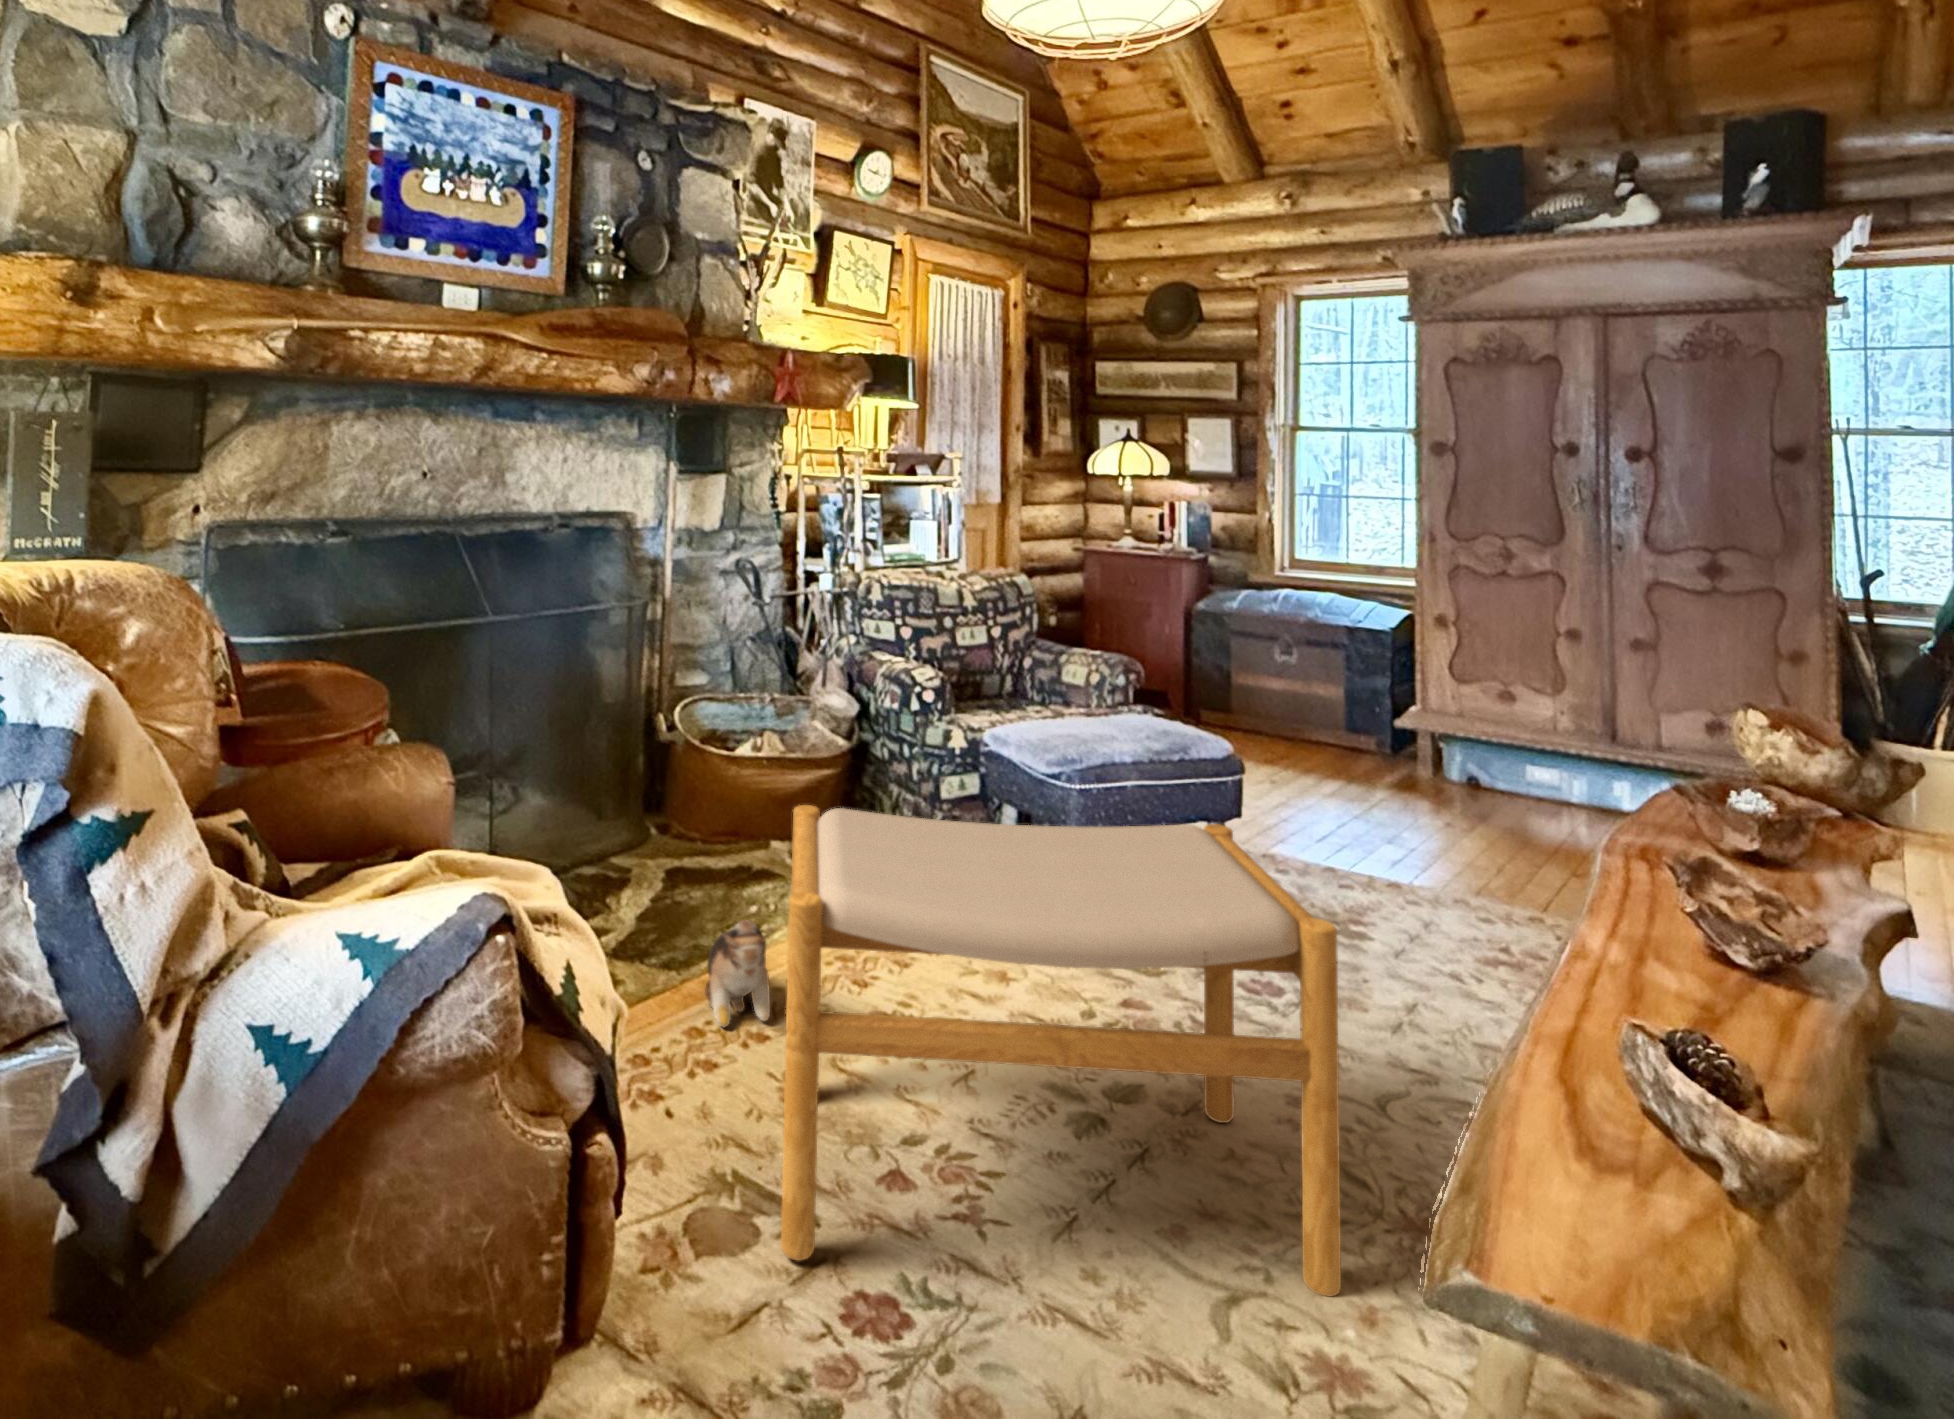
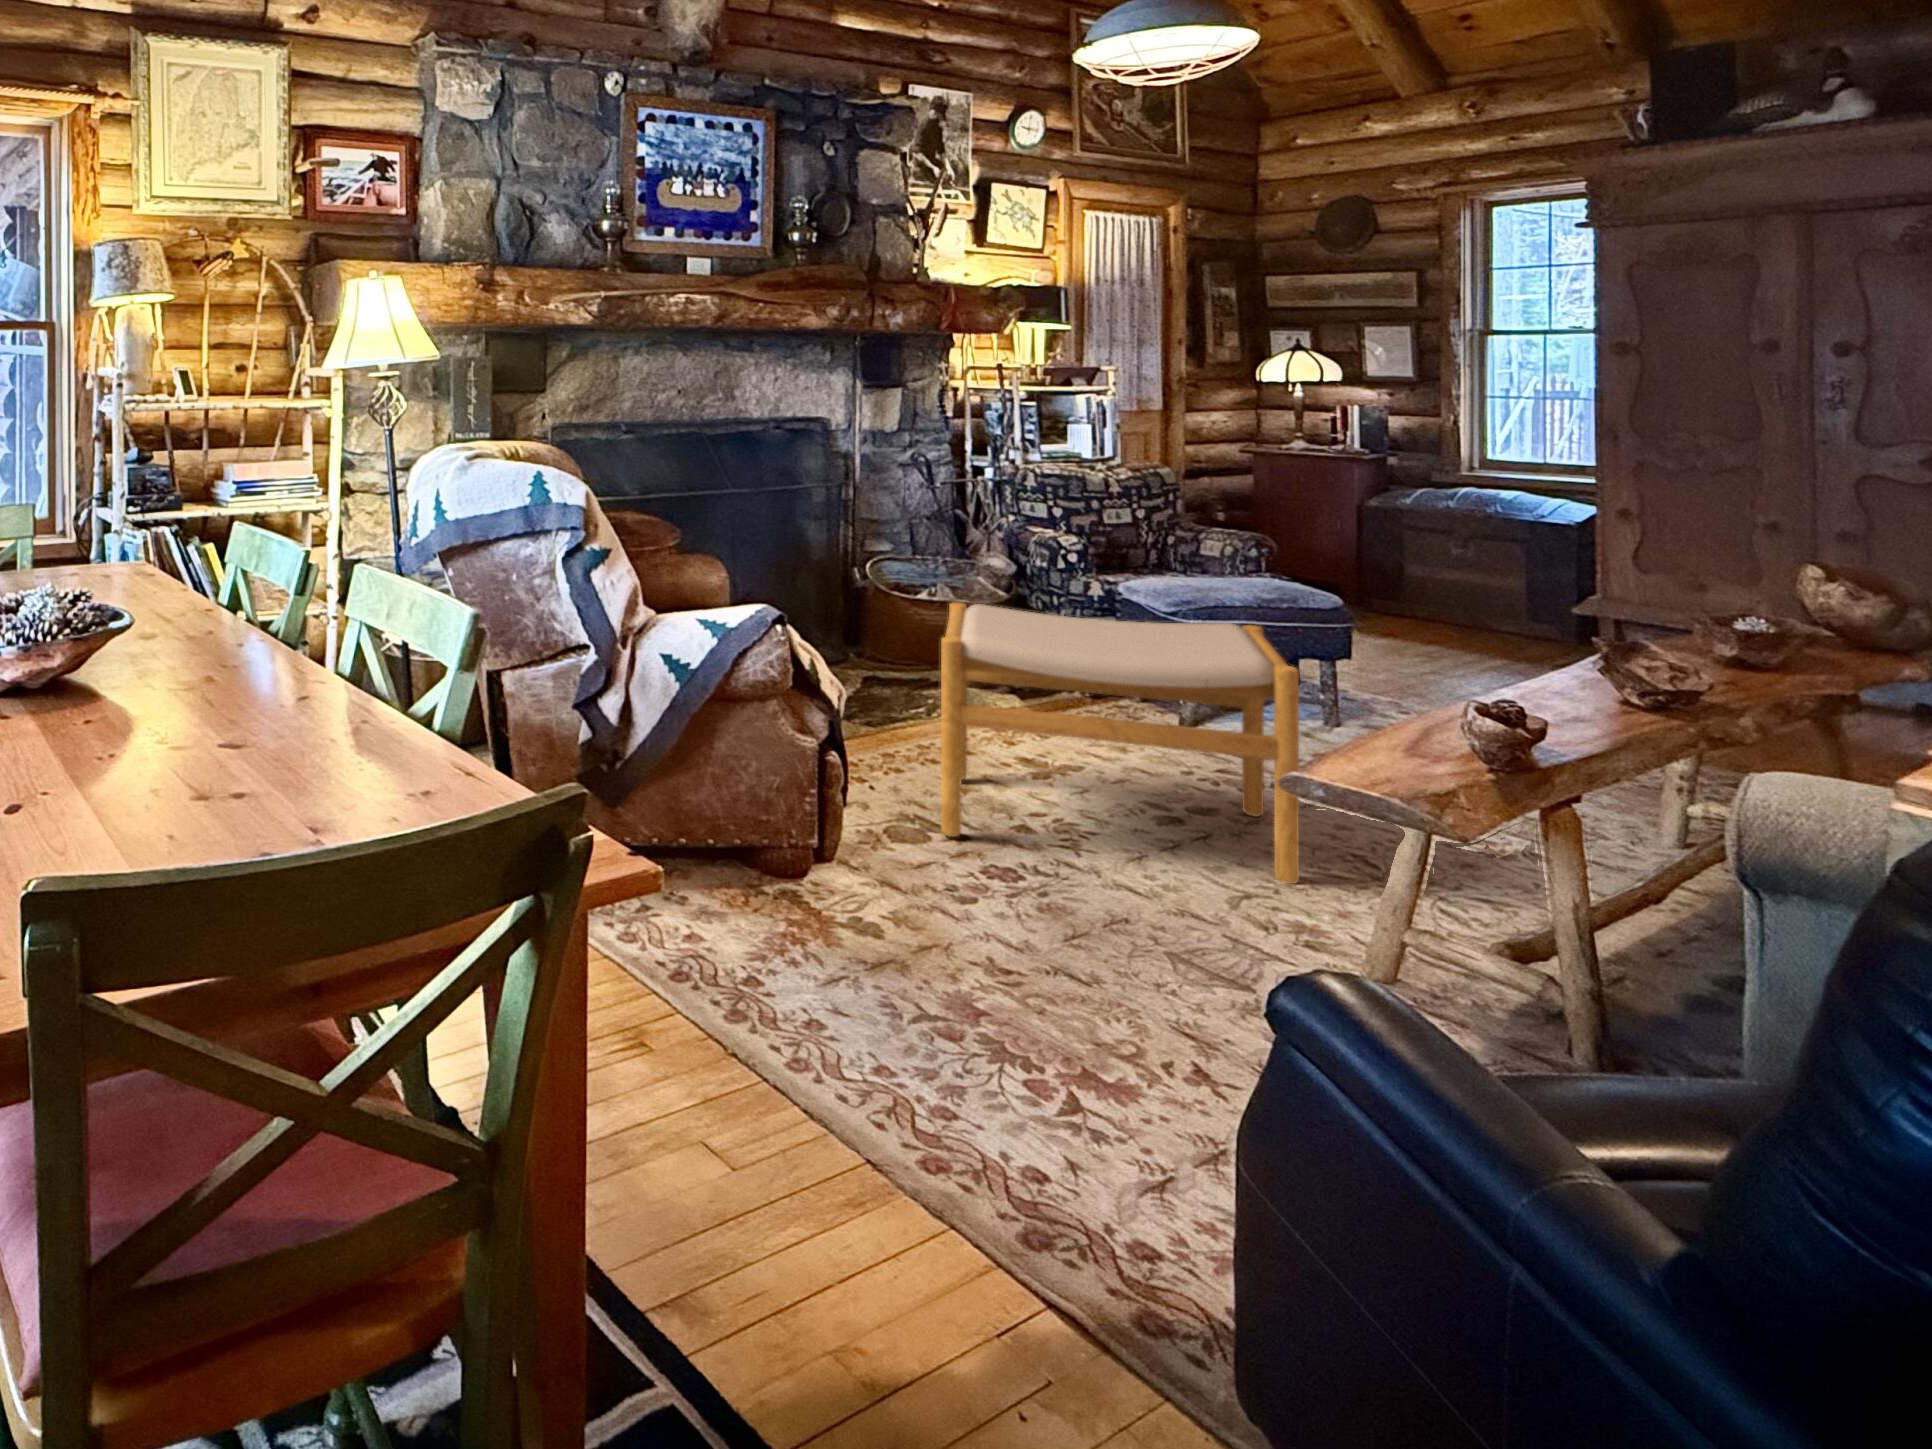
plush toy: present [705,919,770,1027] -> none [896,681,940,748]

